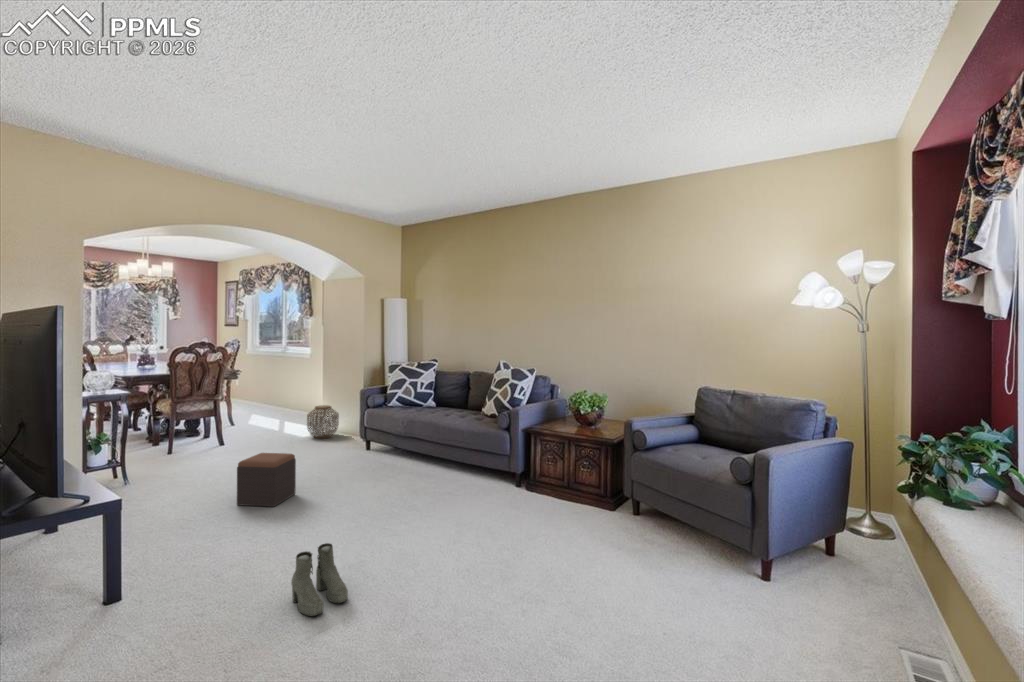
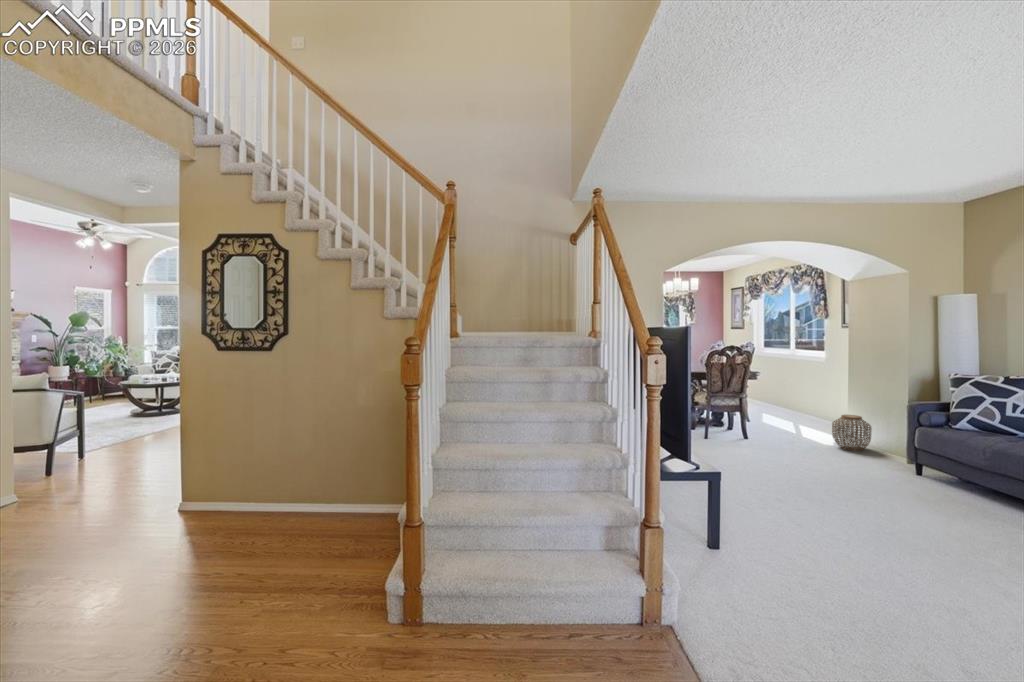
footstool: present [237,453,296,507] -> none [787,457,846,513]
boots: present [291,543,348,616] -> none [890,576,970,652]

